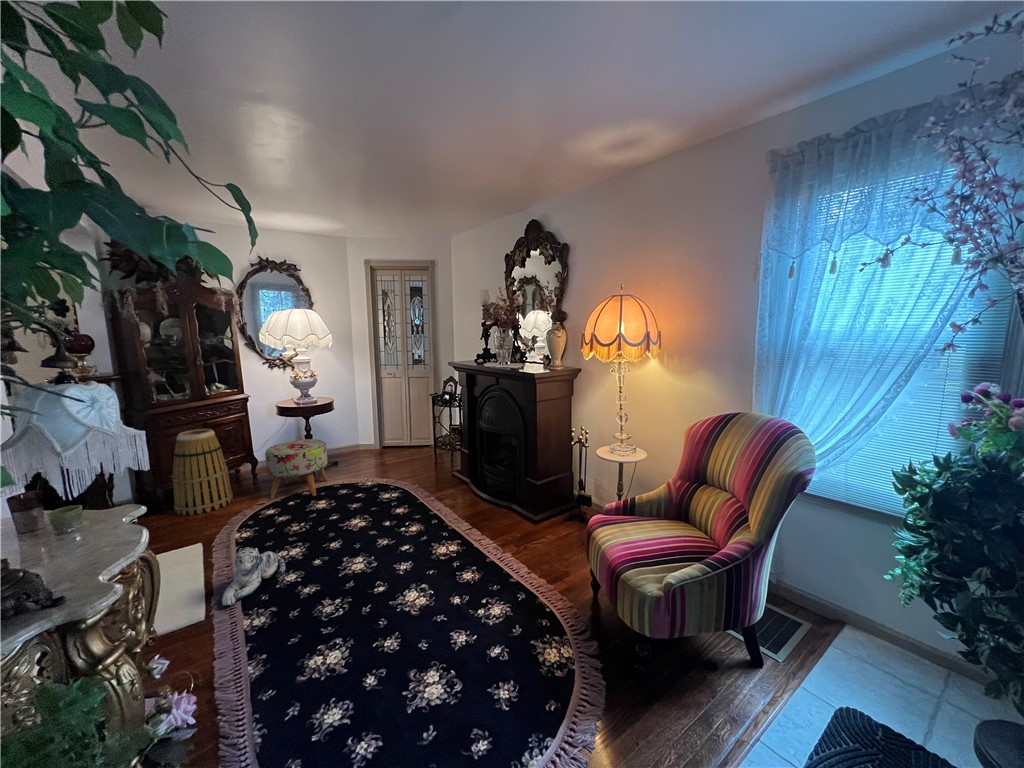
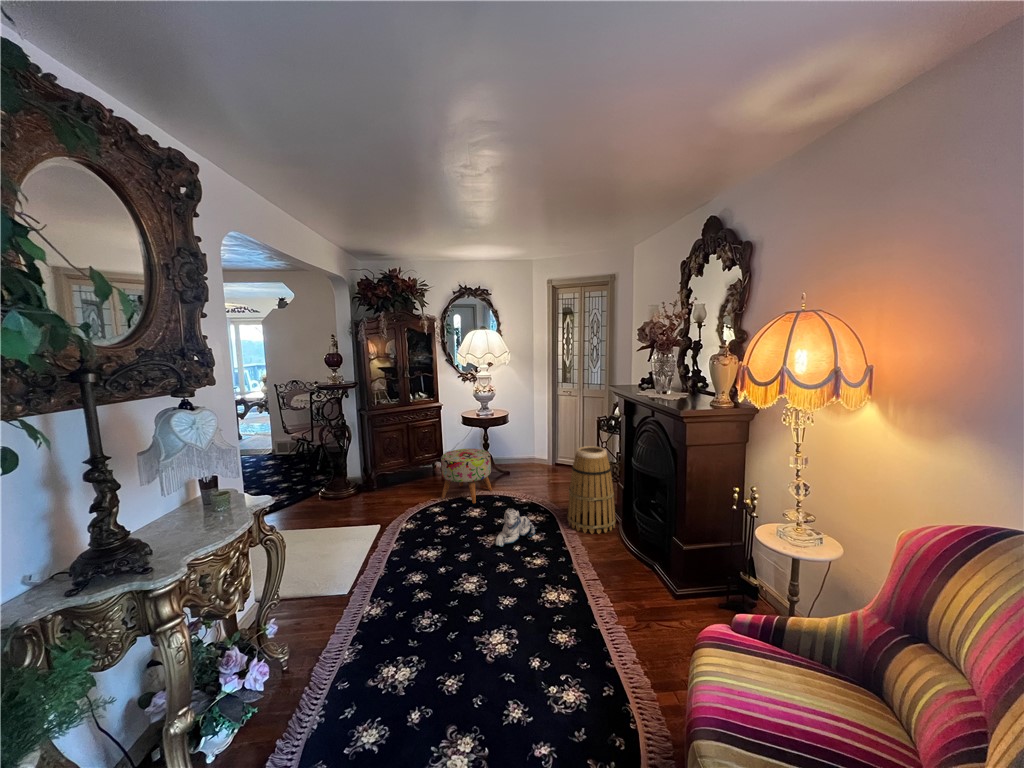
basket: present [172,429,233,515] -> present [568,446,616,534]
plush toy: present [222,547,286,605] -> present [495,508,535,546]

